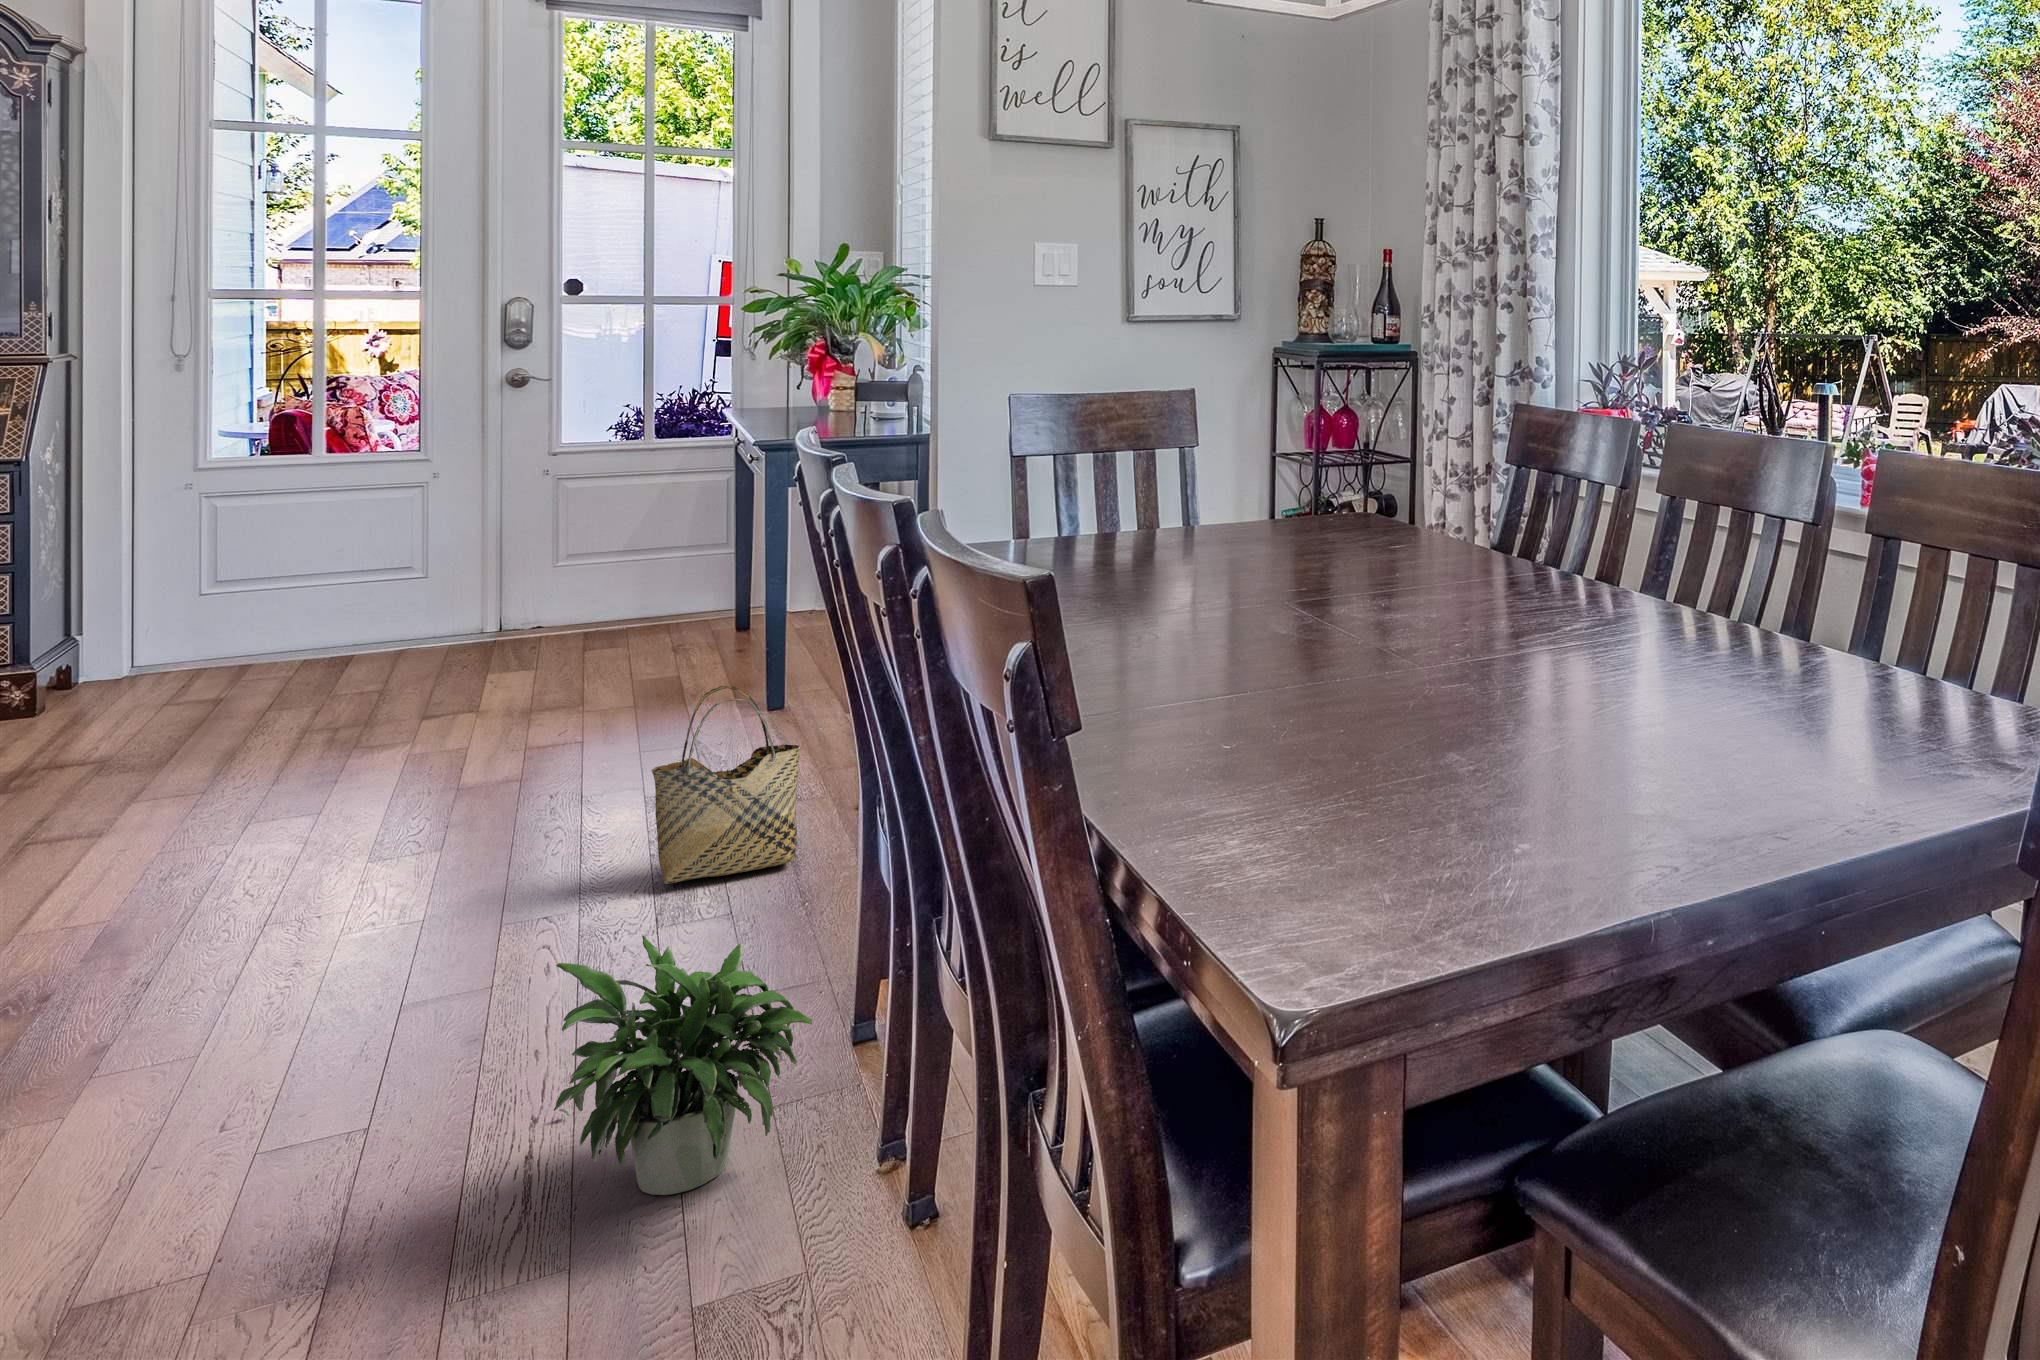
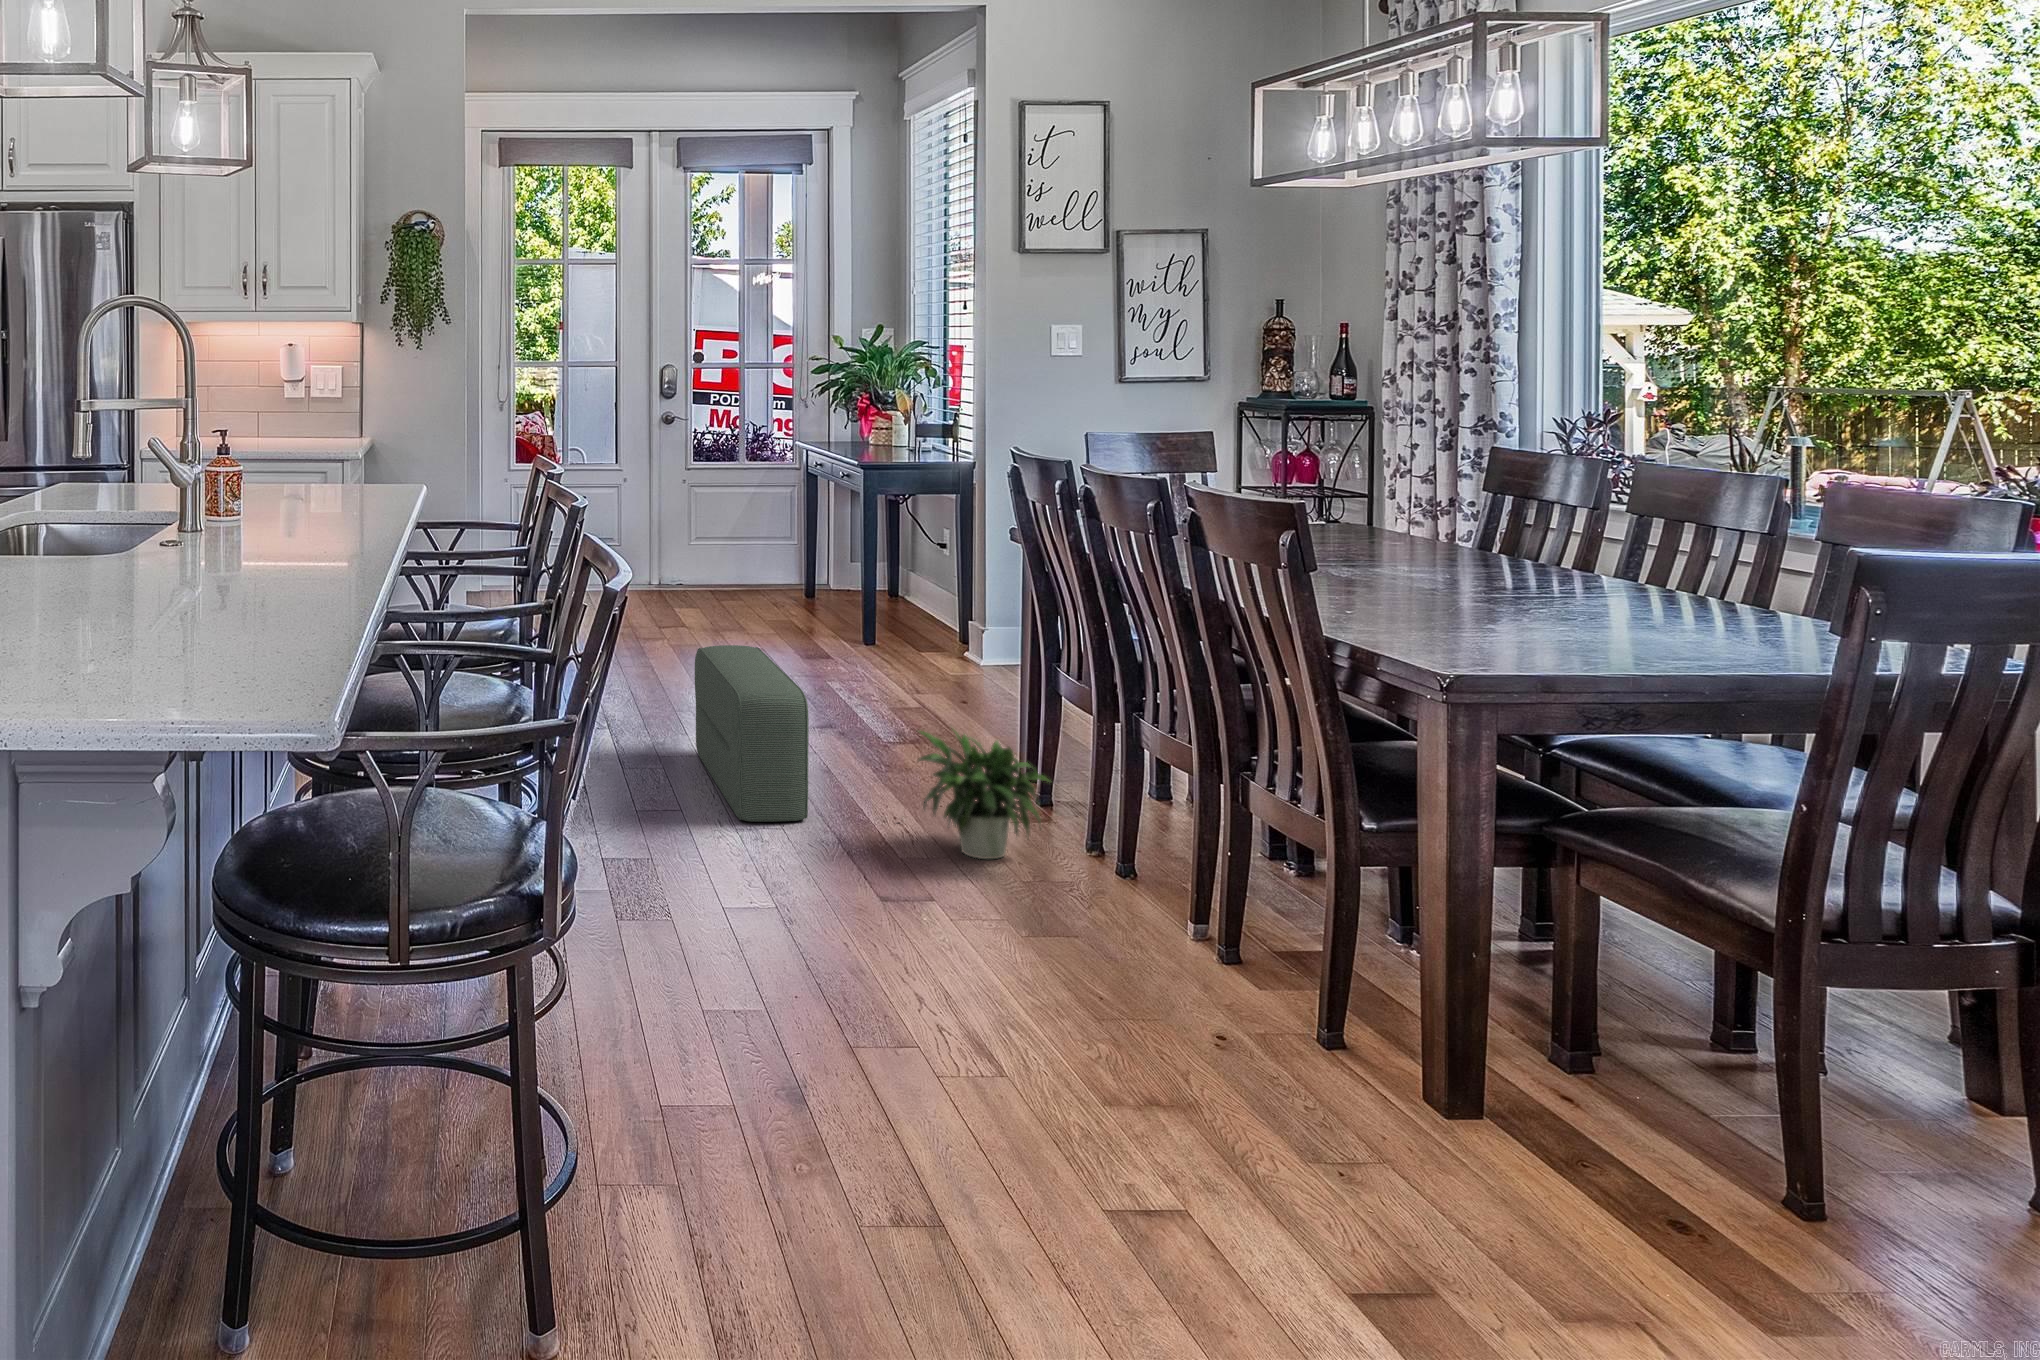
woven basket: present [651,686,801,884] -> none [866,616,948,732]
pouf: none [156,791,387,1204] -> present [695,645,809,822]

